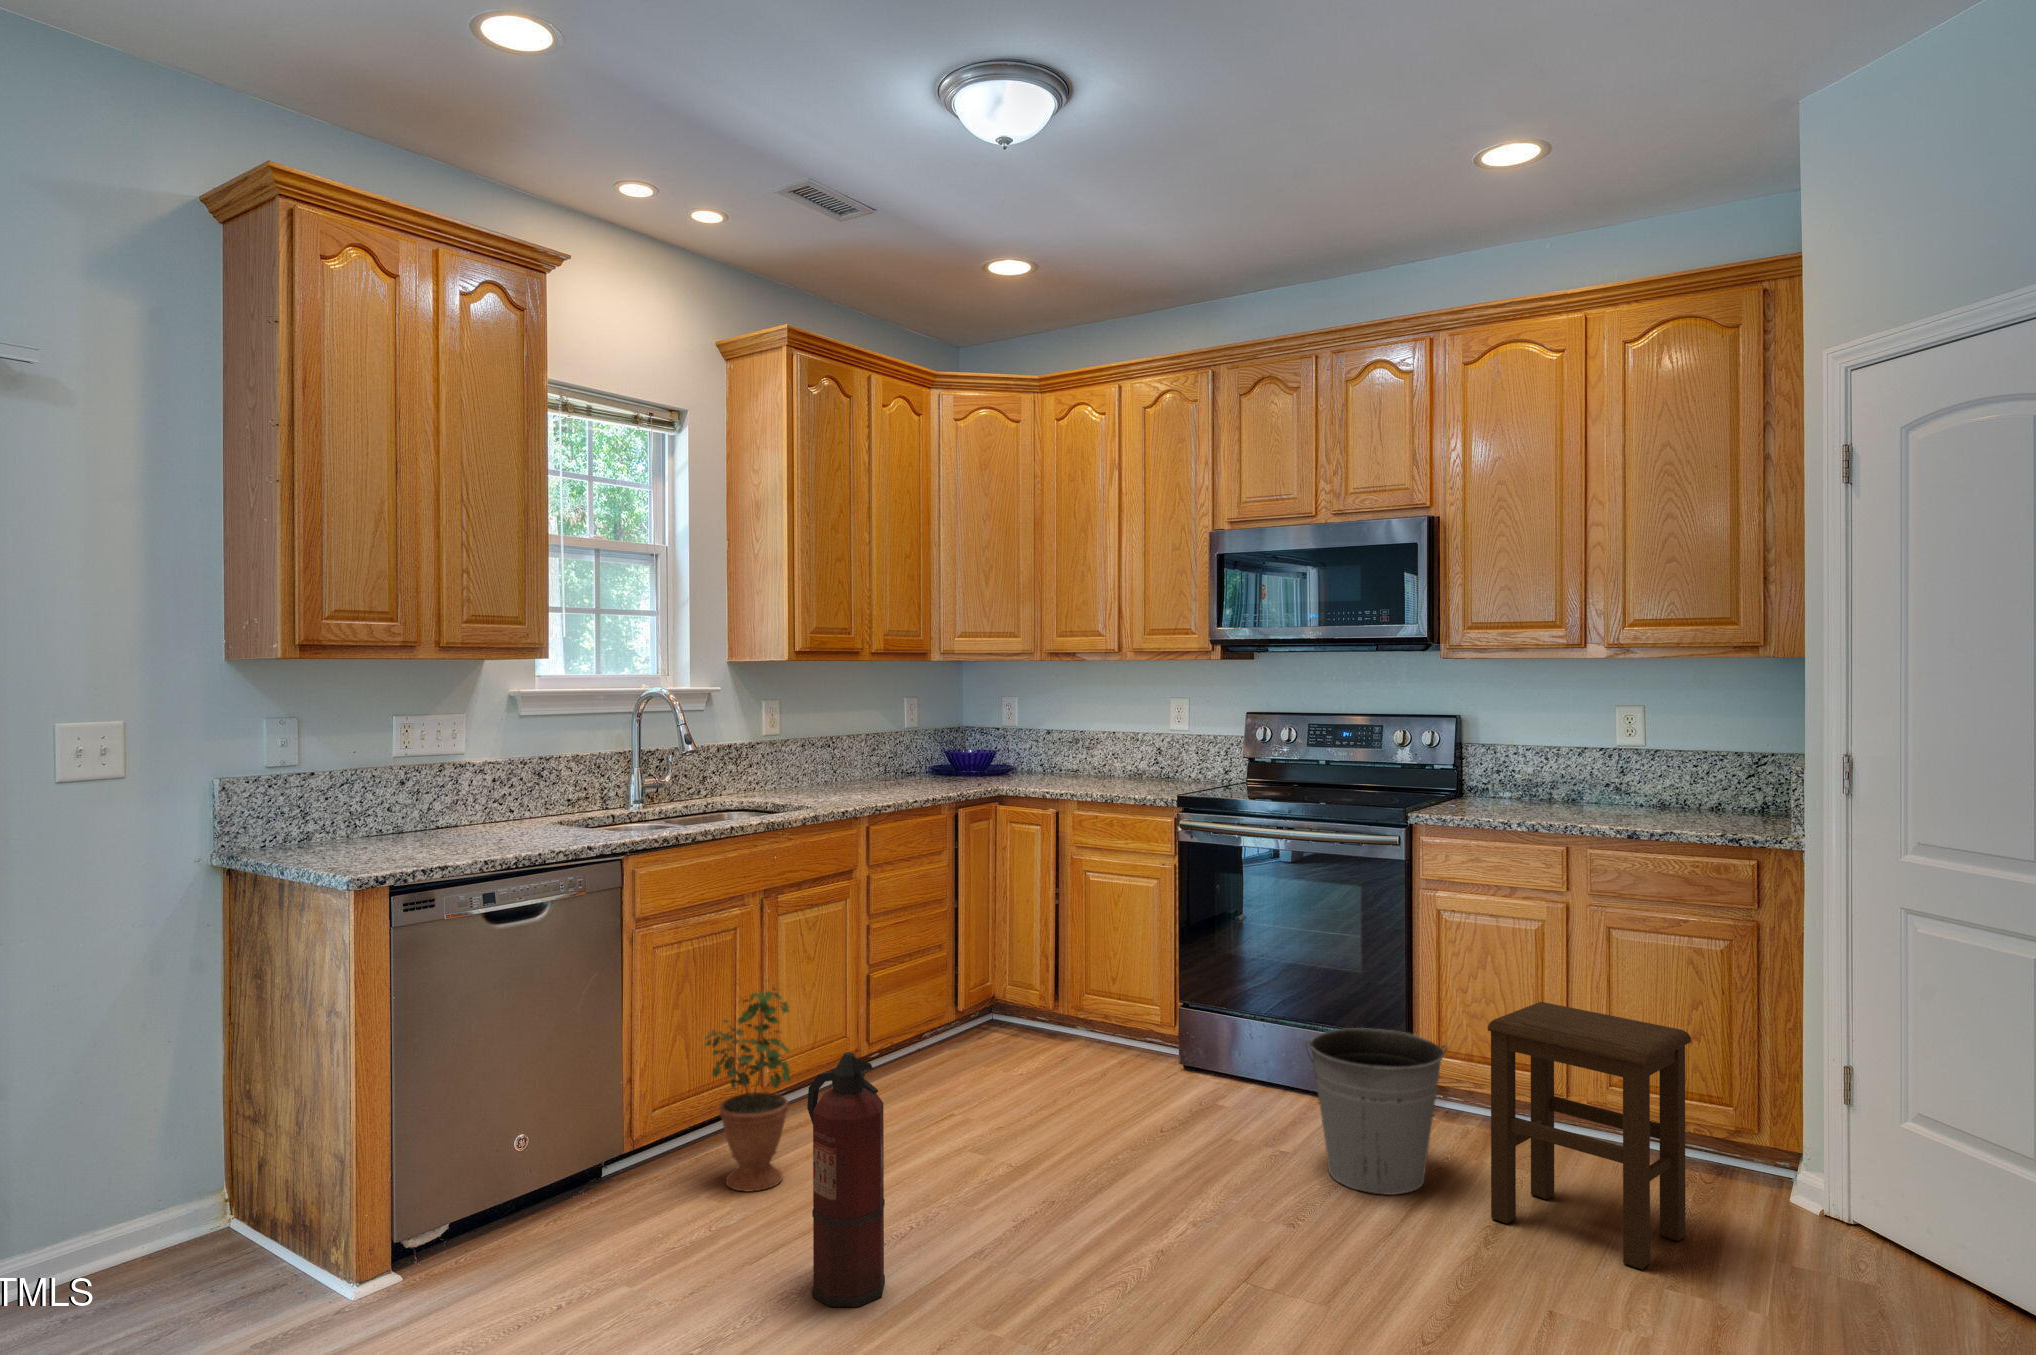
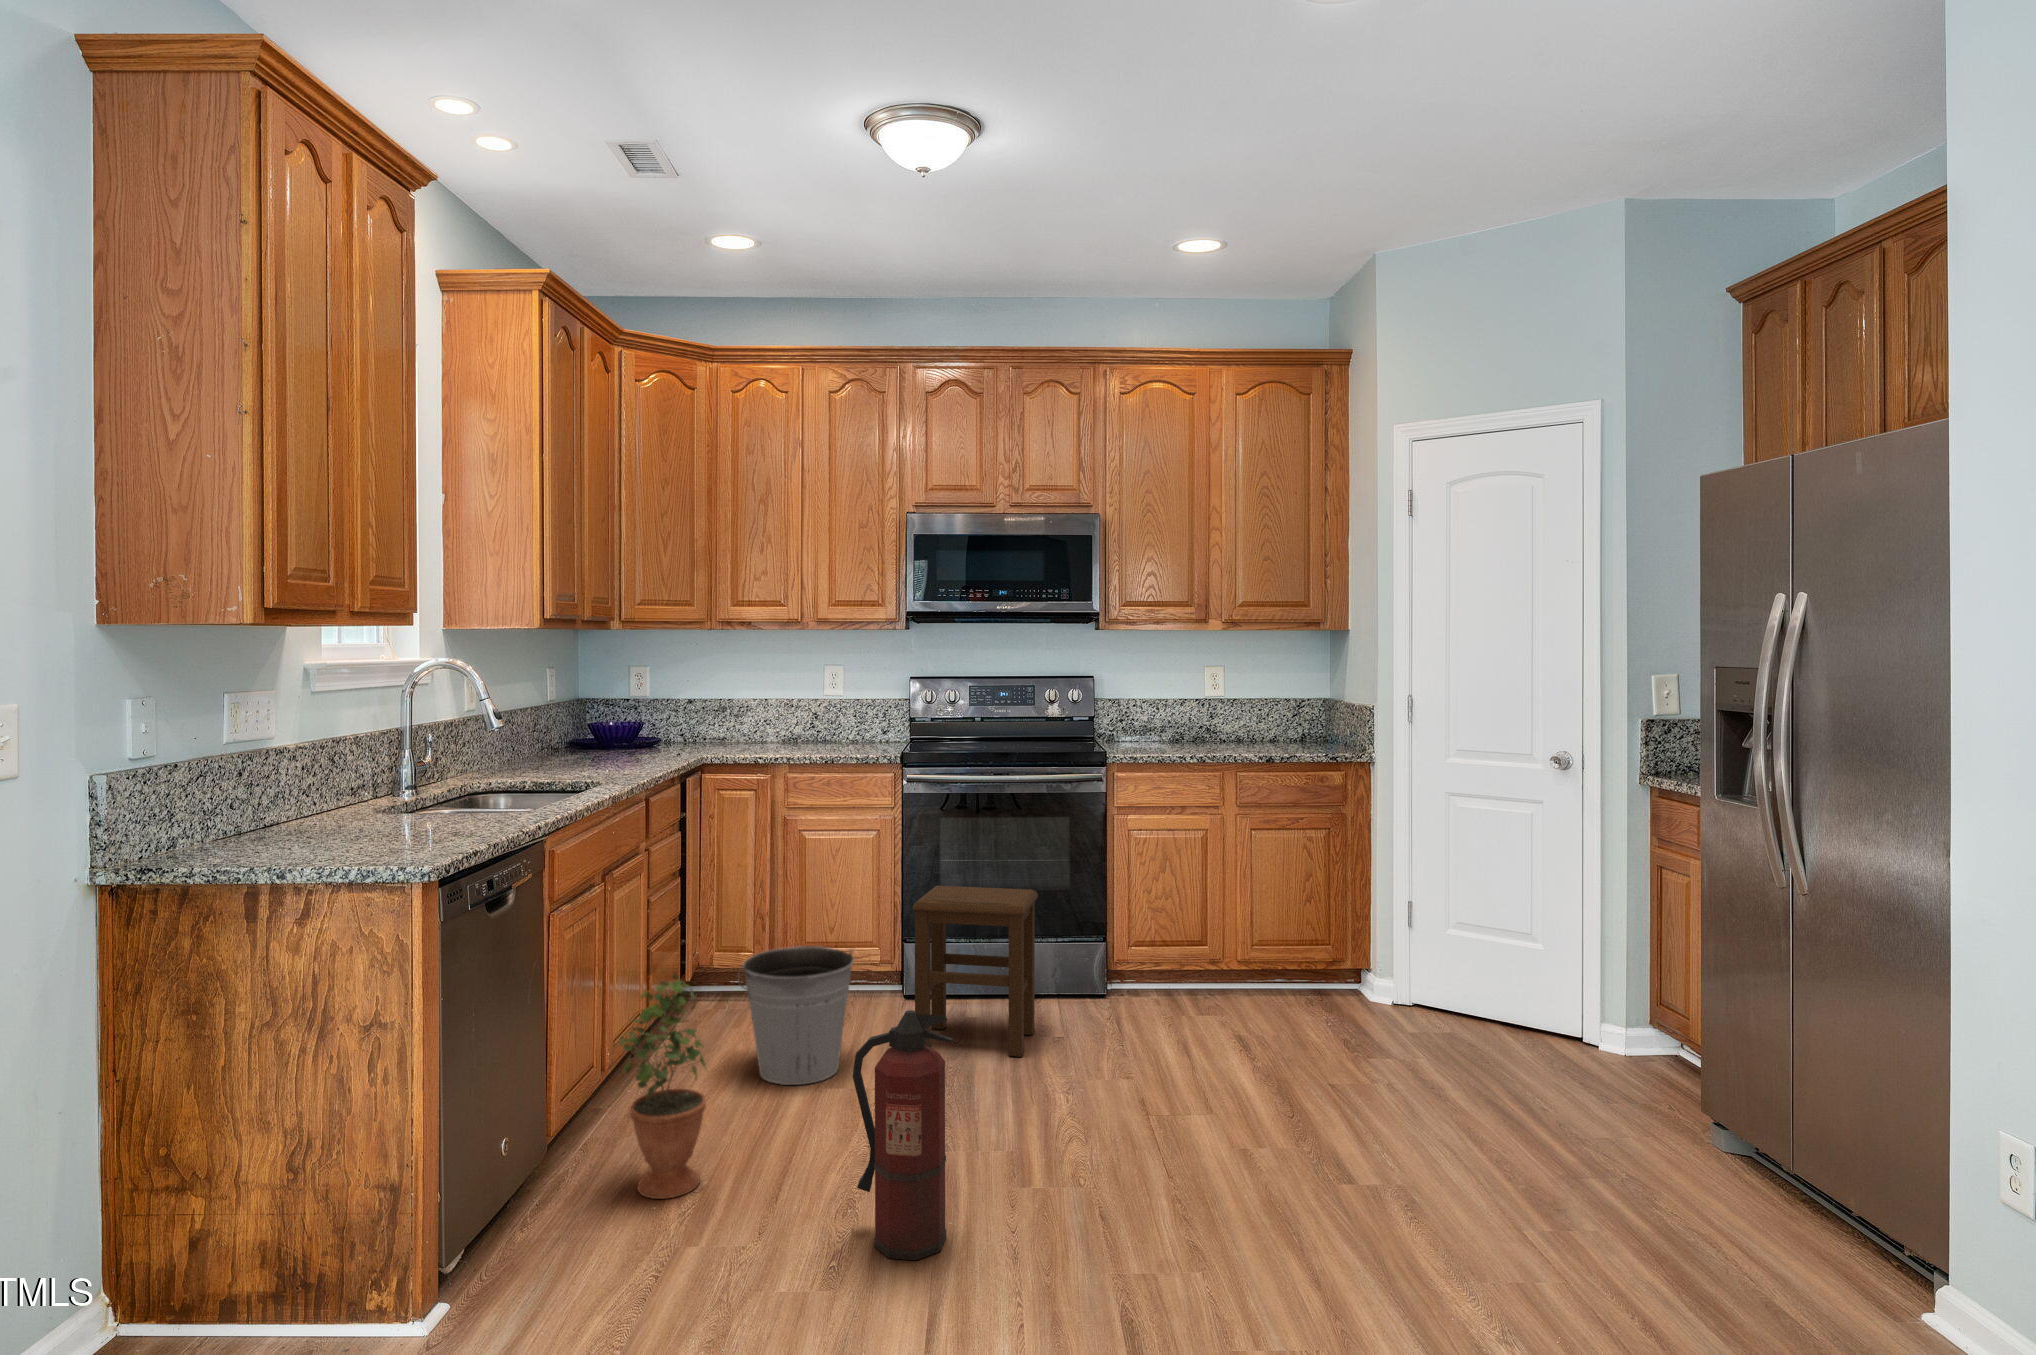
stool: present [1488,1002,1691,1270] -> present [913,886,1038,1057]
bucket: present [1305,1028,1447,1195] -> present [738,946,854,1085]

